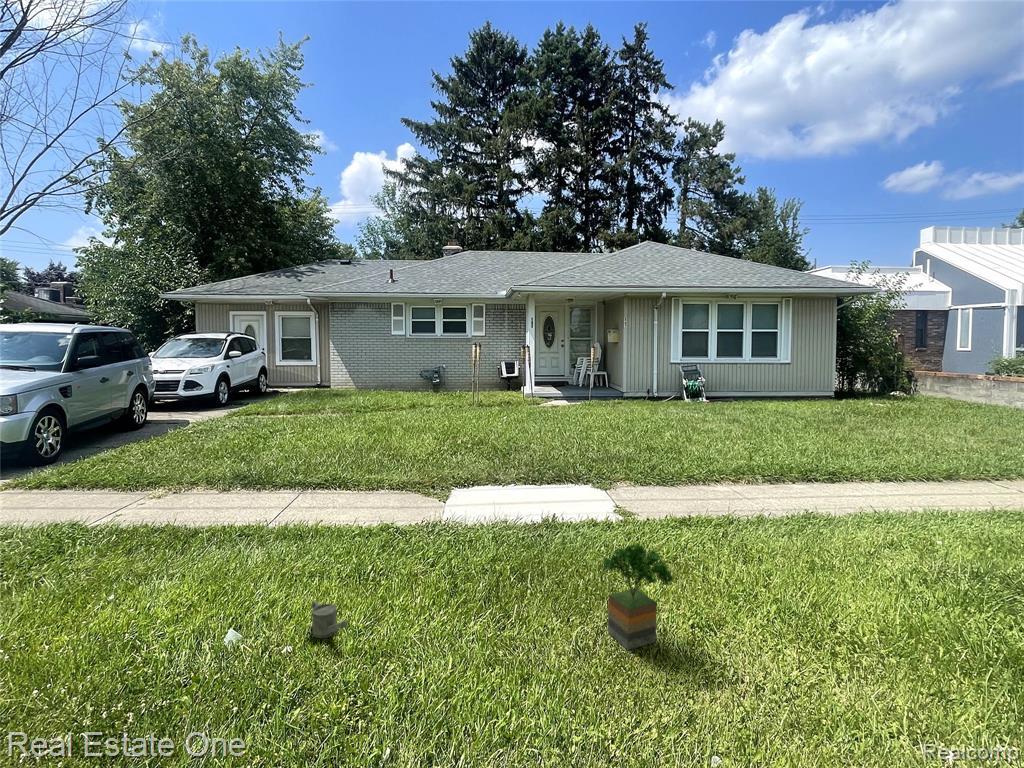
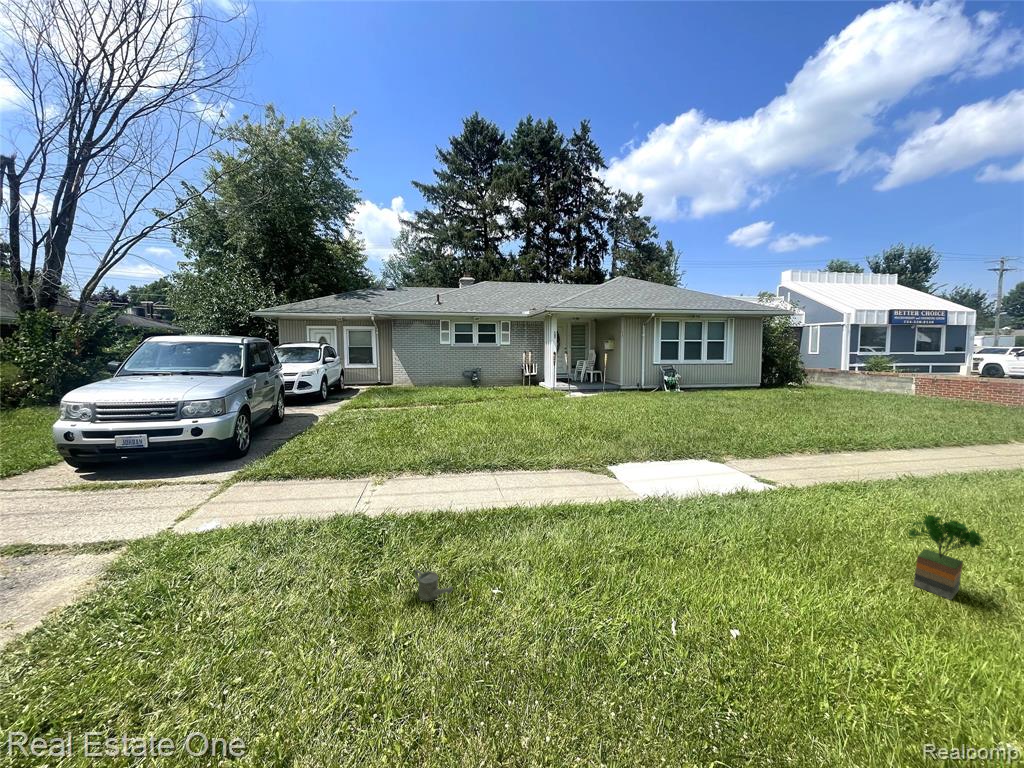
watering can: present [311,601,347,638] -> present [415,570,453,602]

